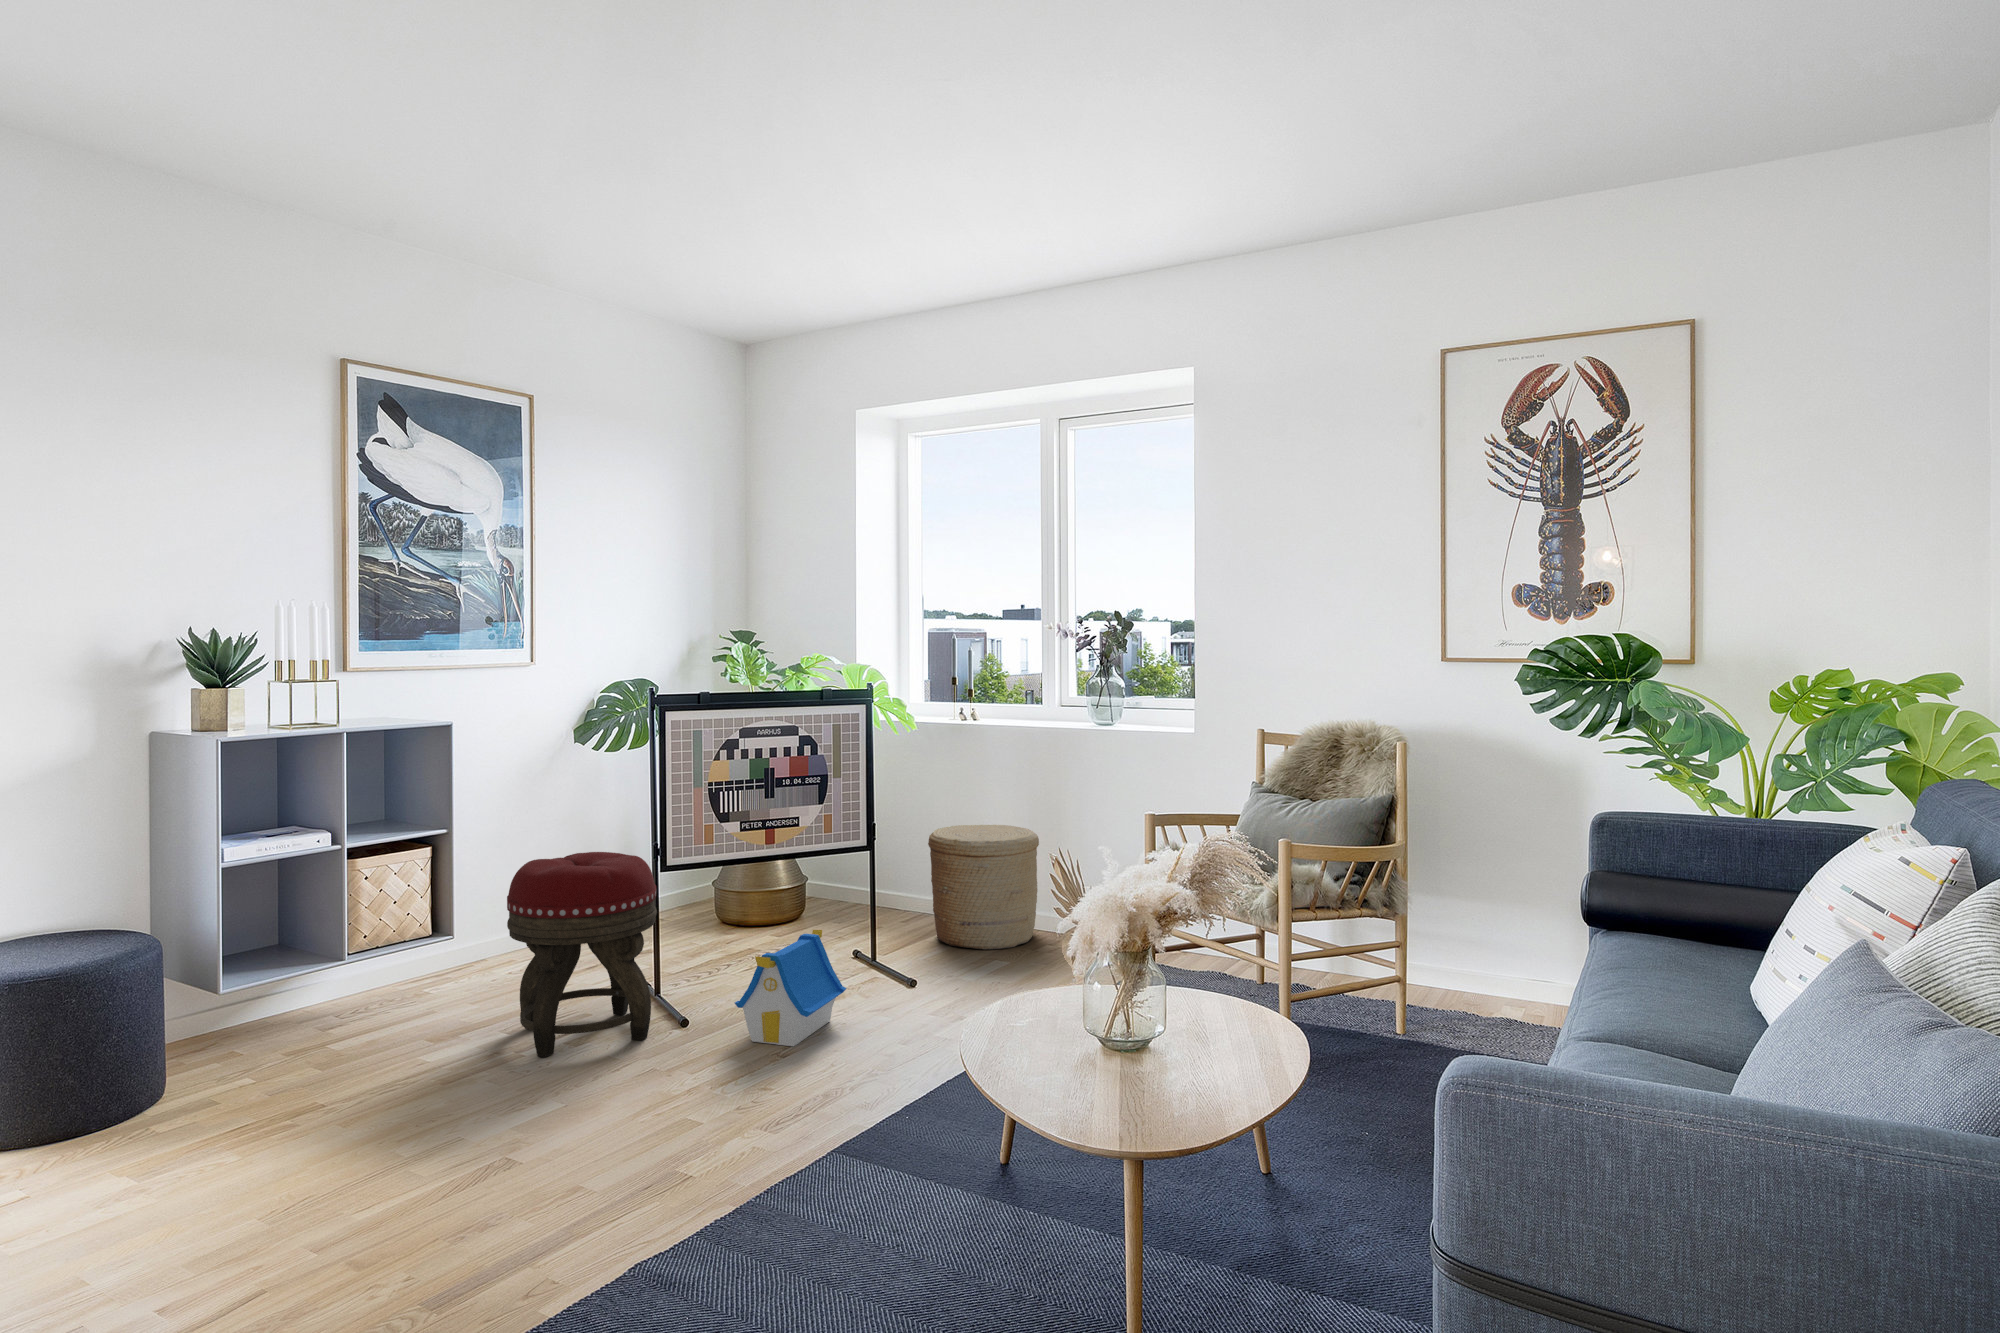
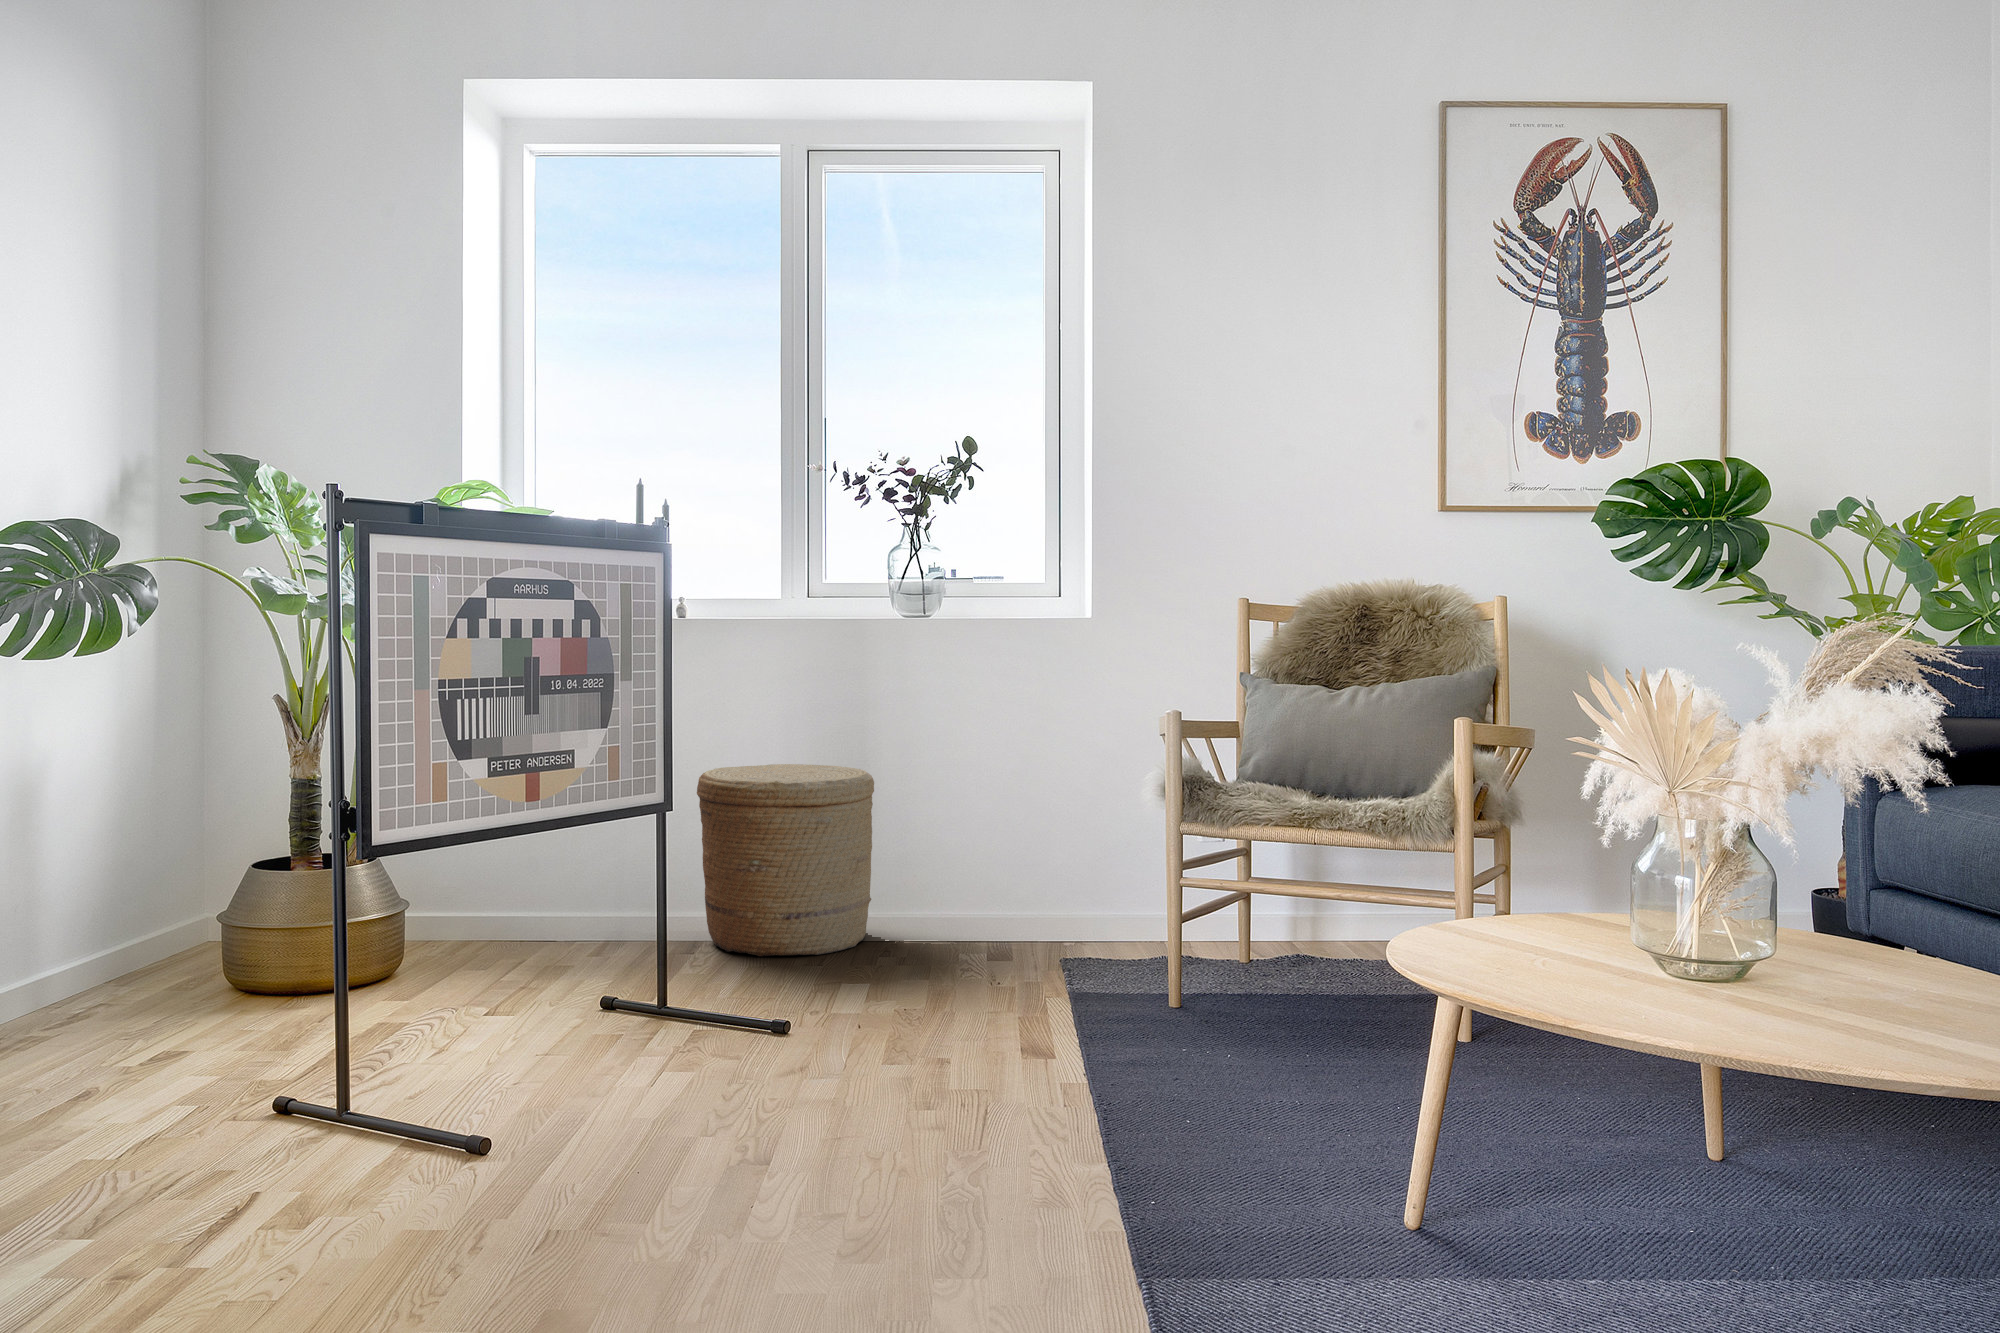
footstool: present [507,852,657,1057] -> none [146,814,482,1249]
toy house: present [735,930,846,1046] -> none [652,927,817,1137]

